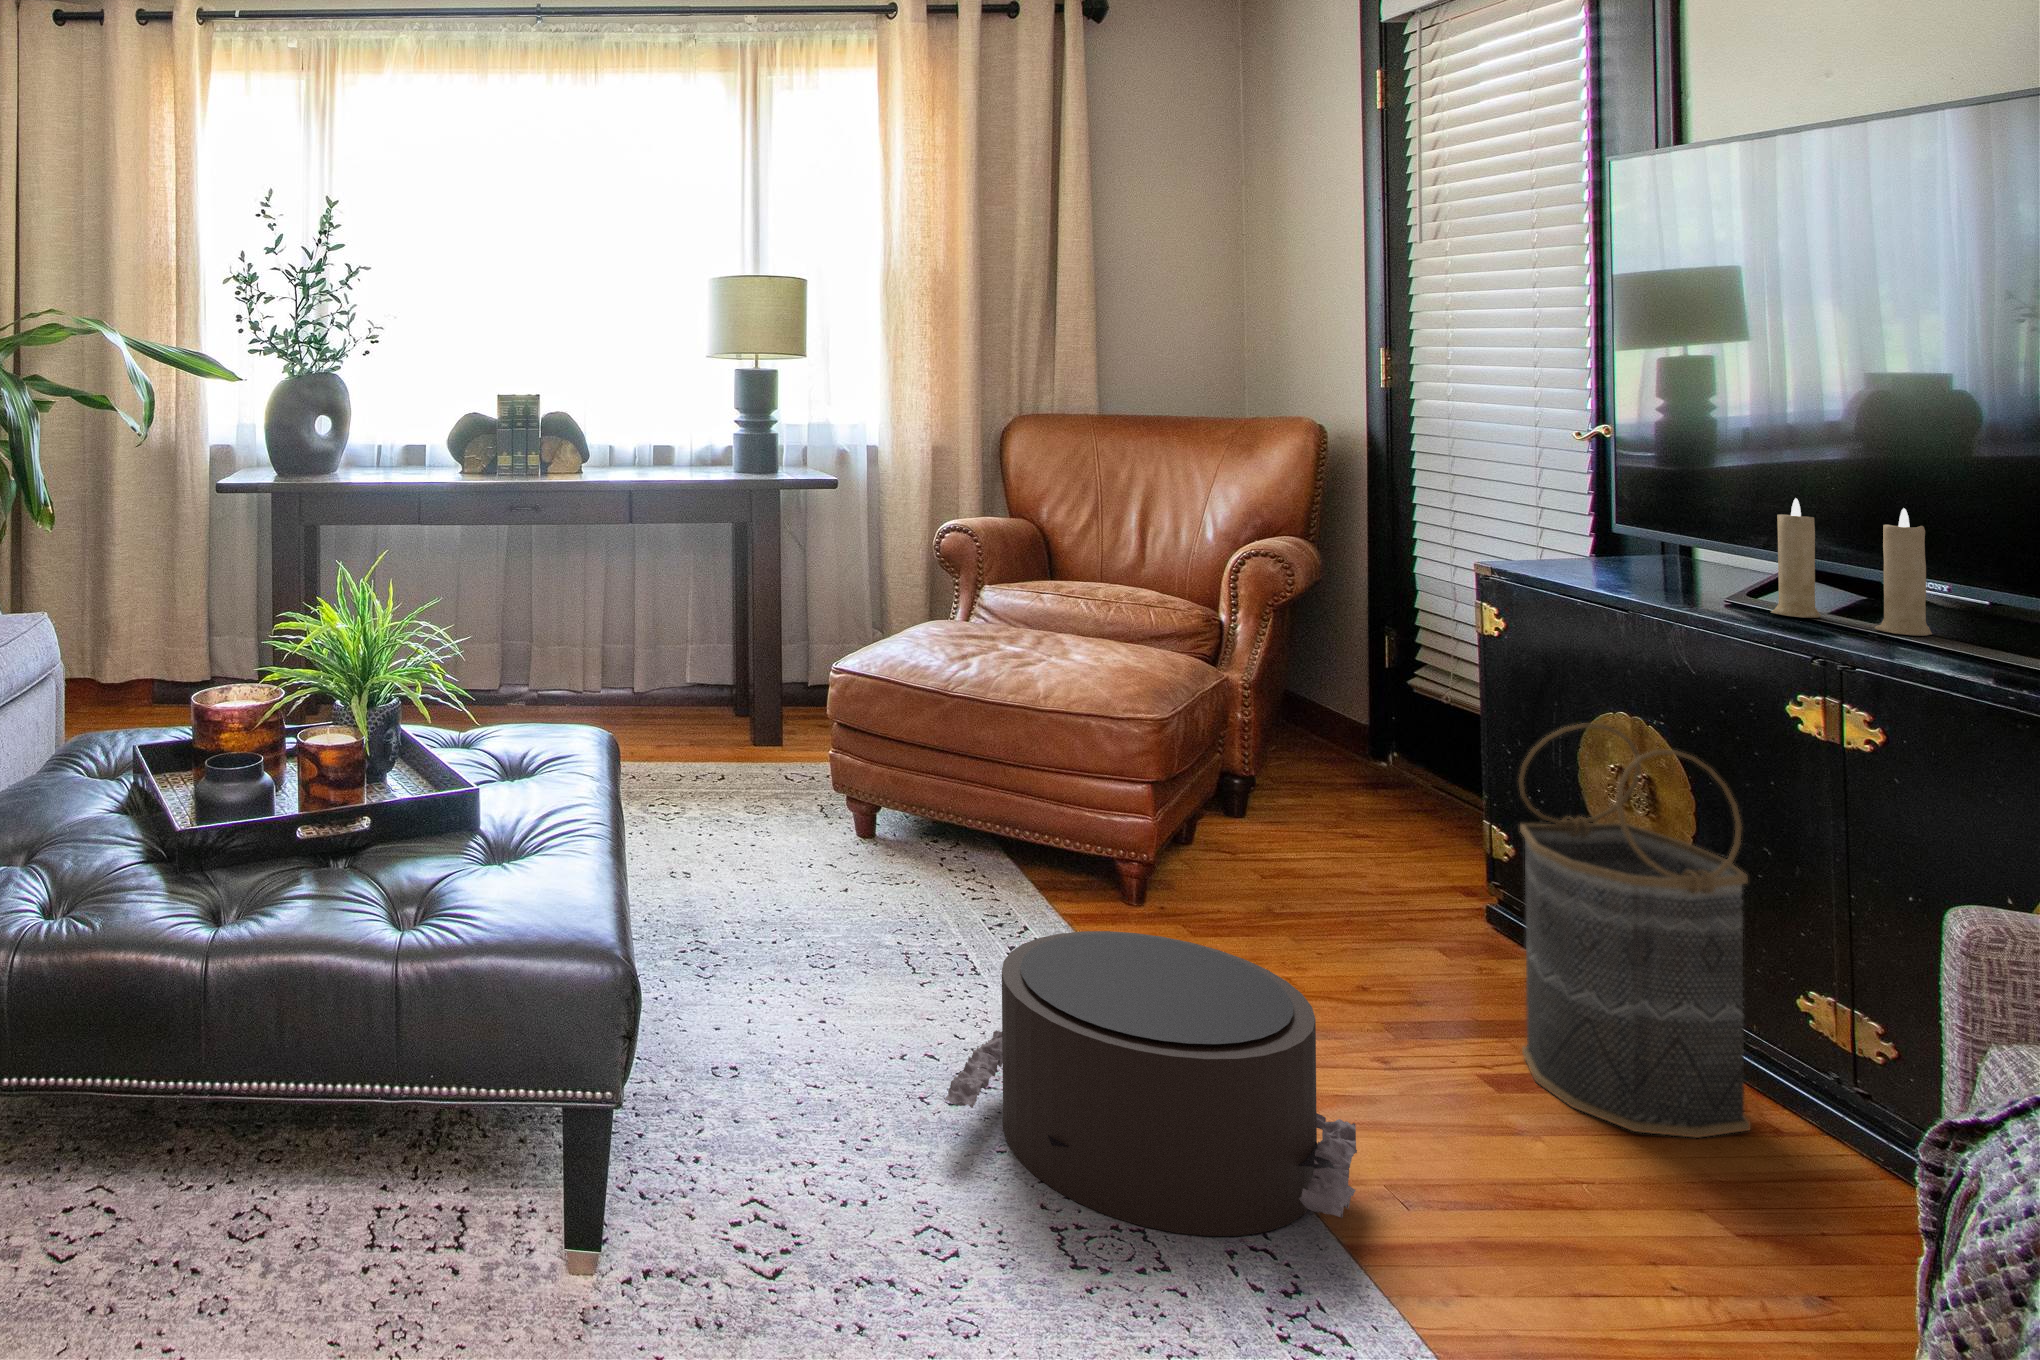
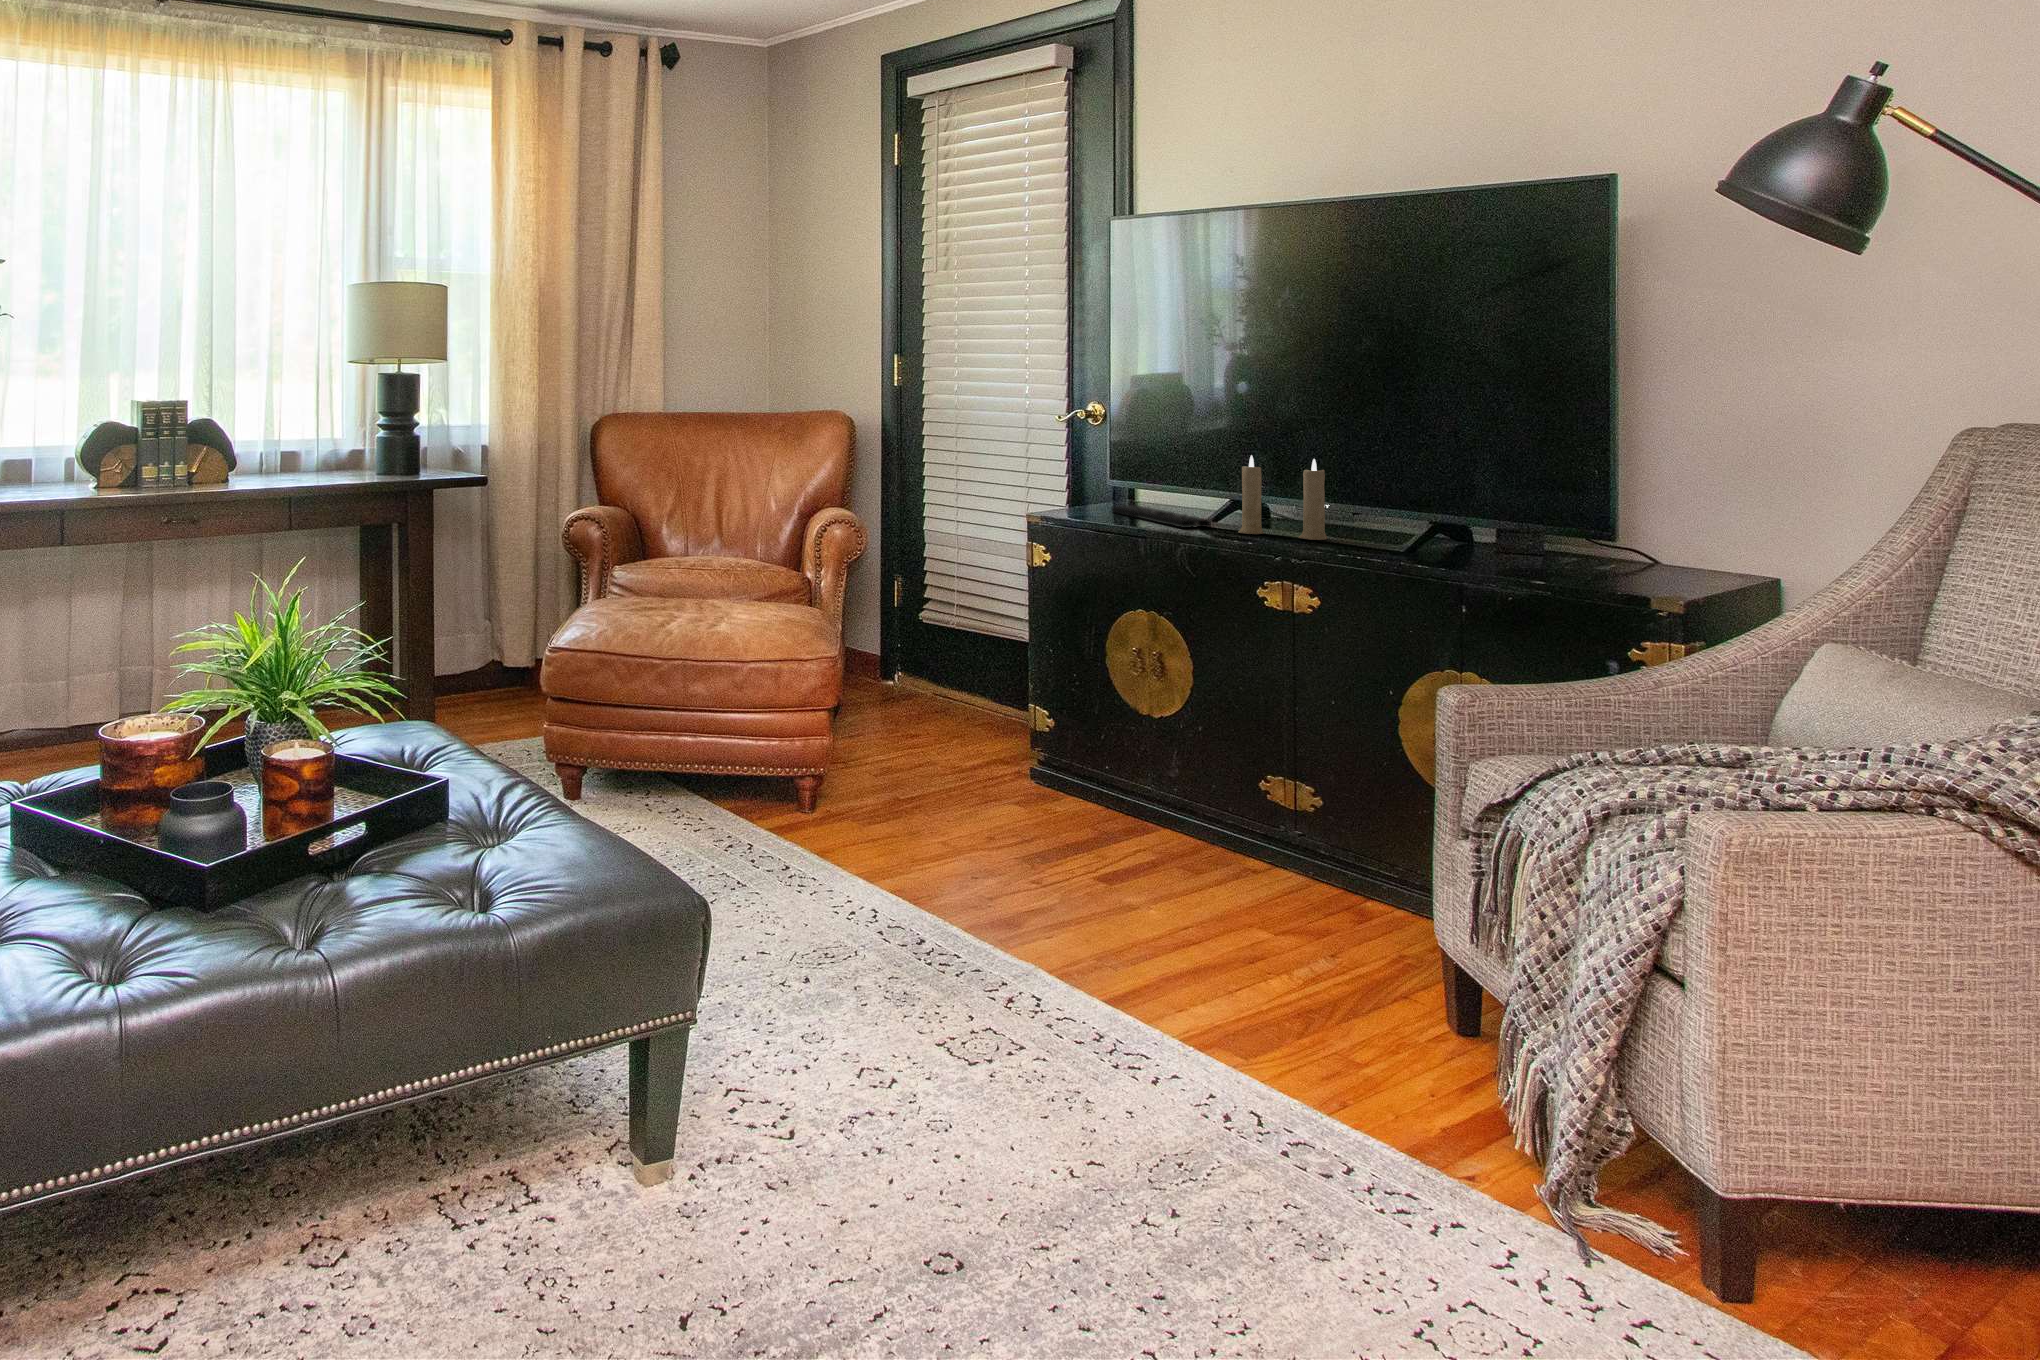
remote control: none [1603,561,1738,601] -> present [1111,505,1211,528]
basket: present [1519,724,1750,1138] -> none [1110,618,1248,894]
pouf: present [945,931,1357,1236] -> none [820,817,1119,1029]

